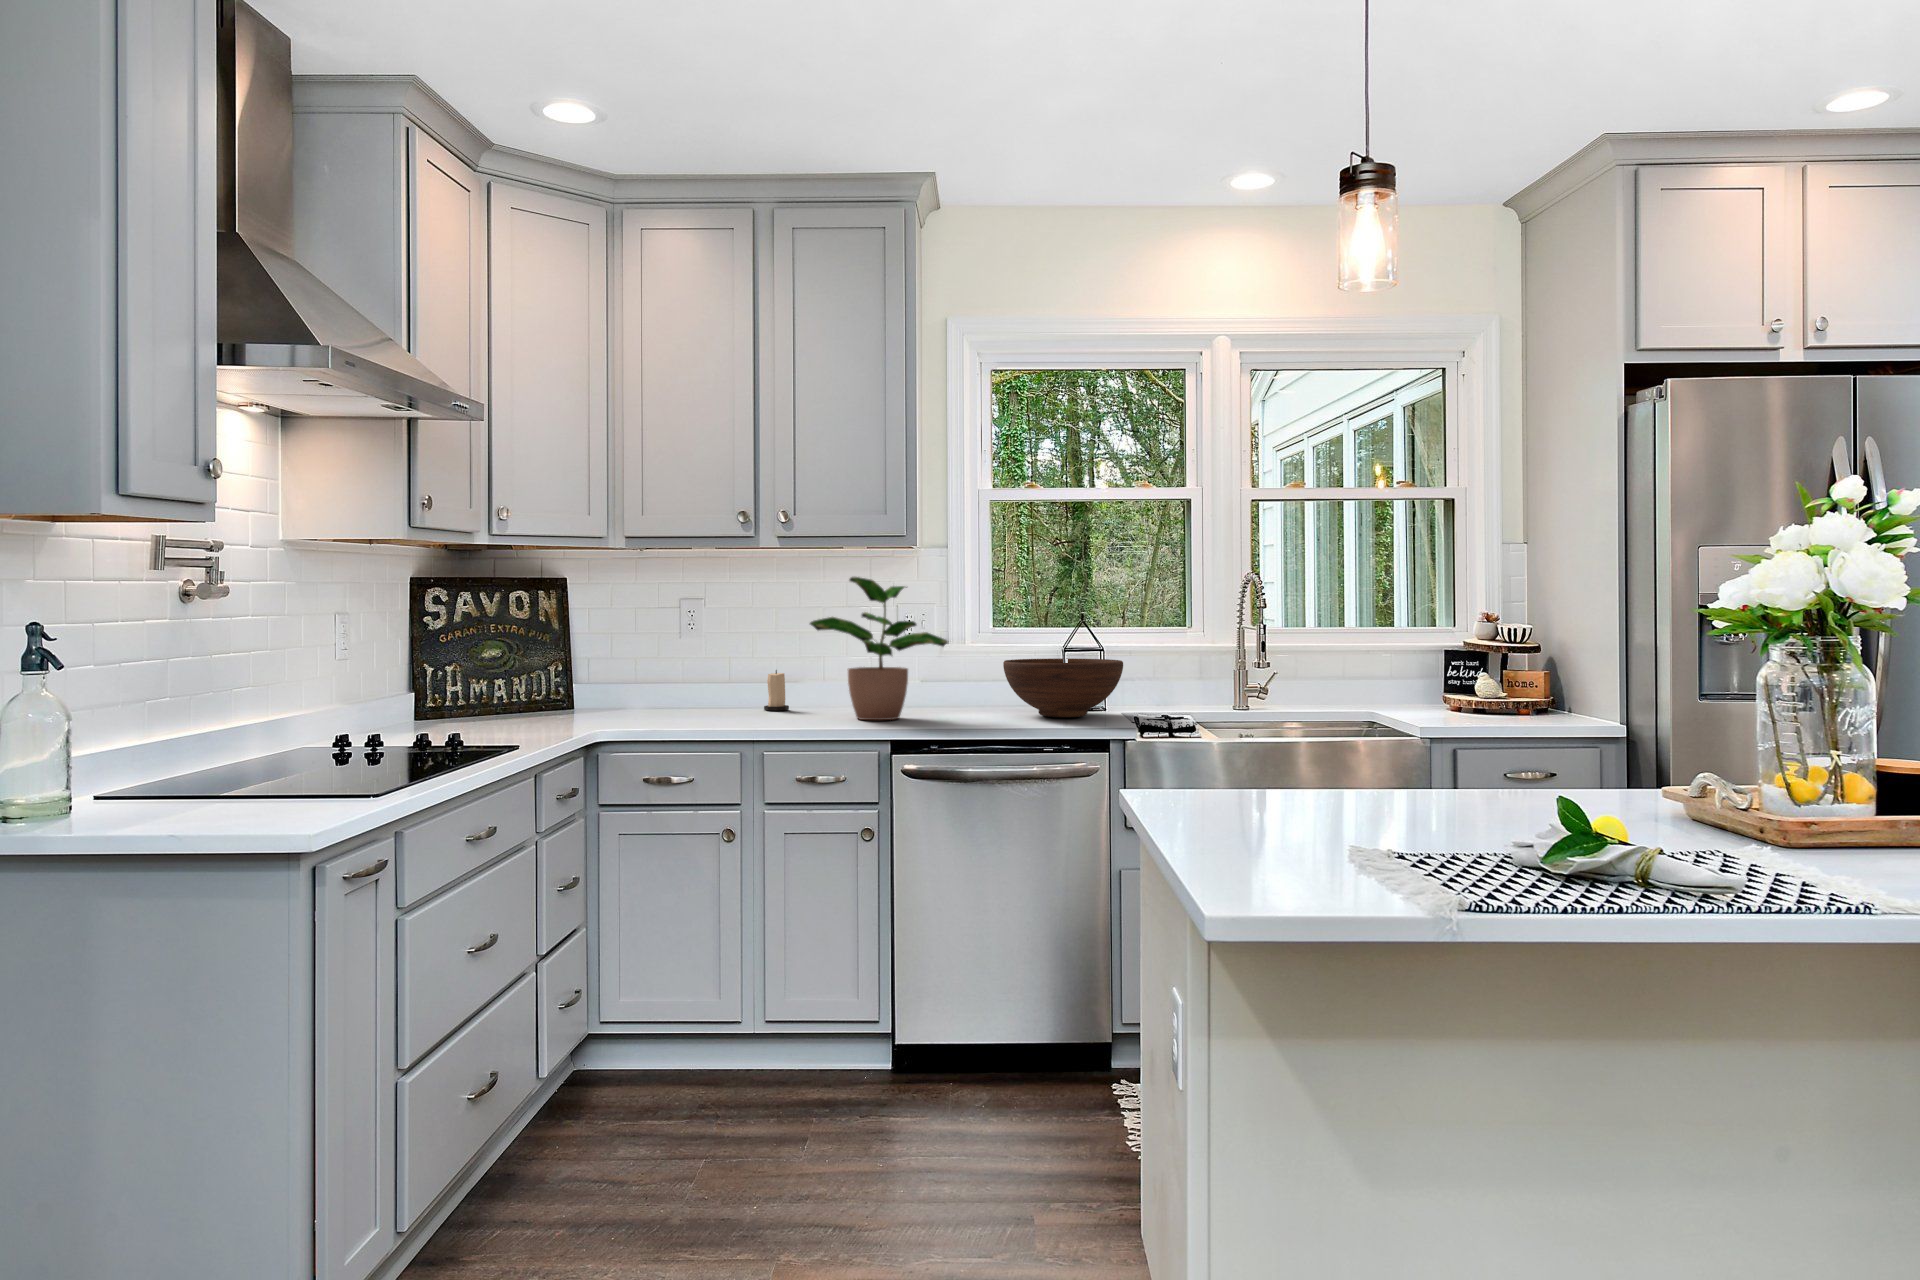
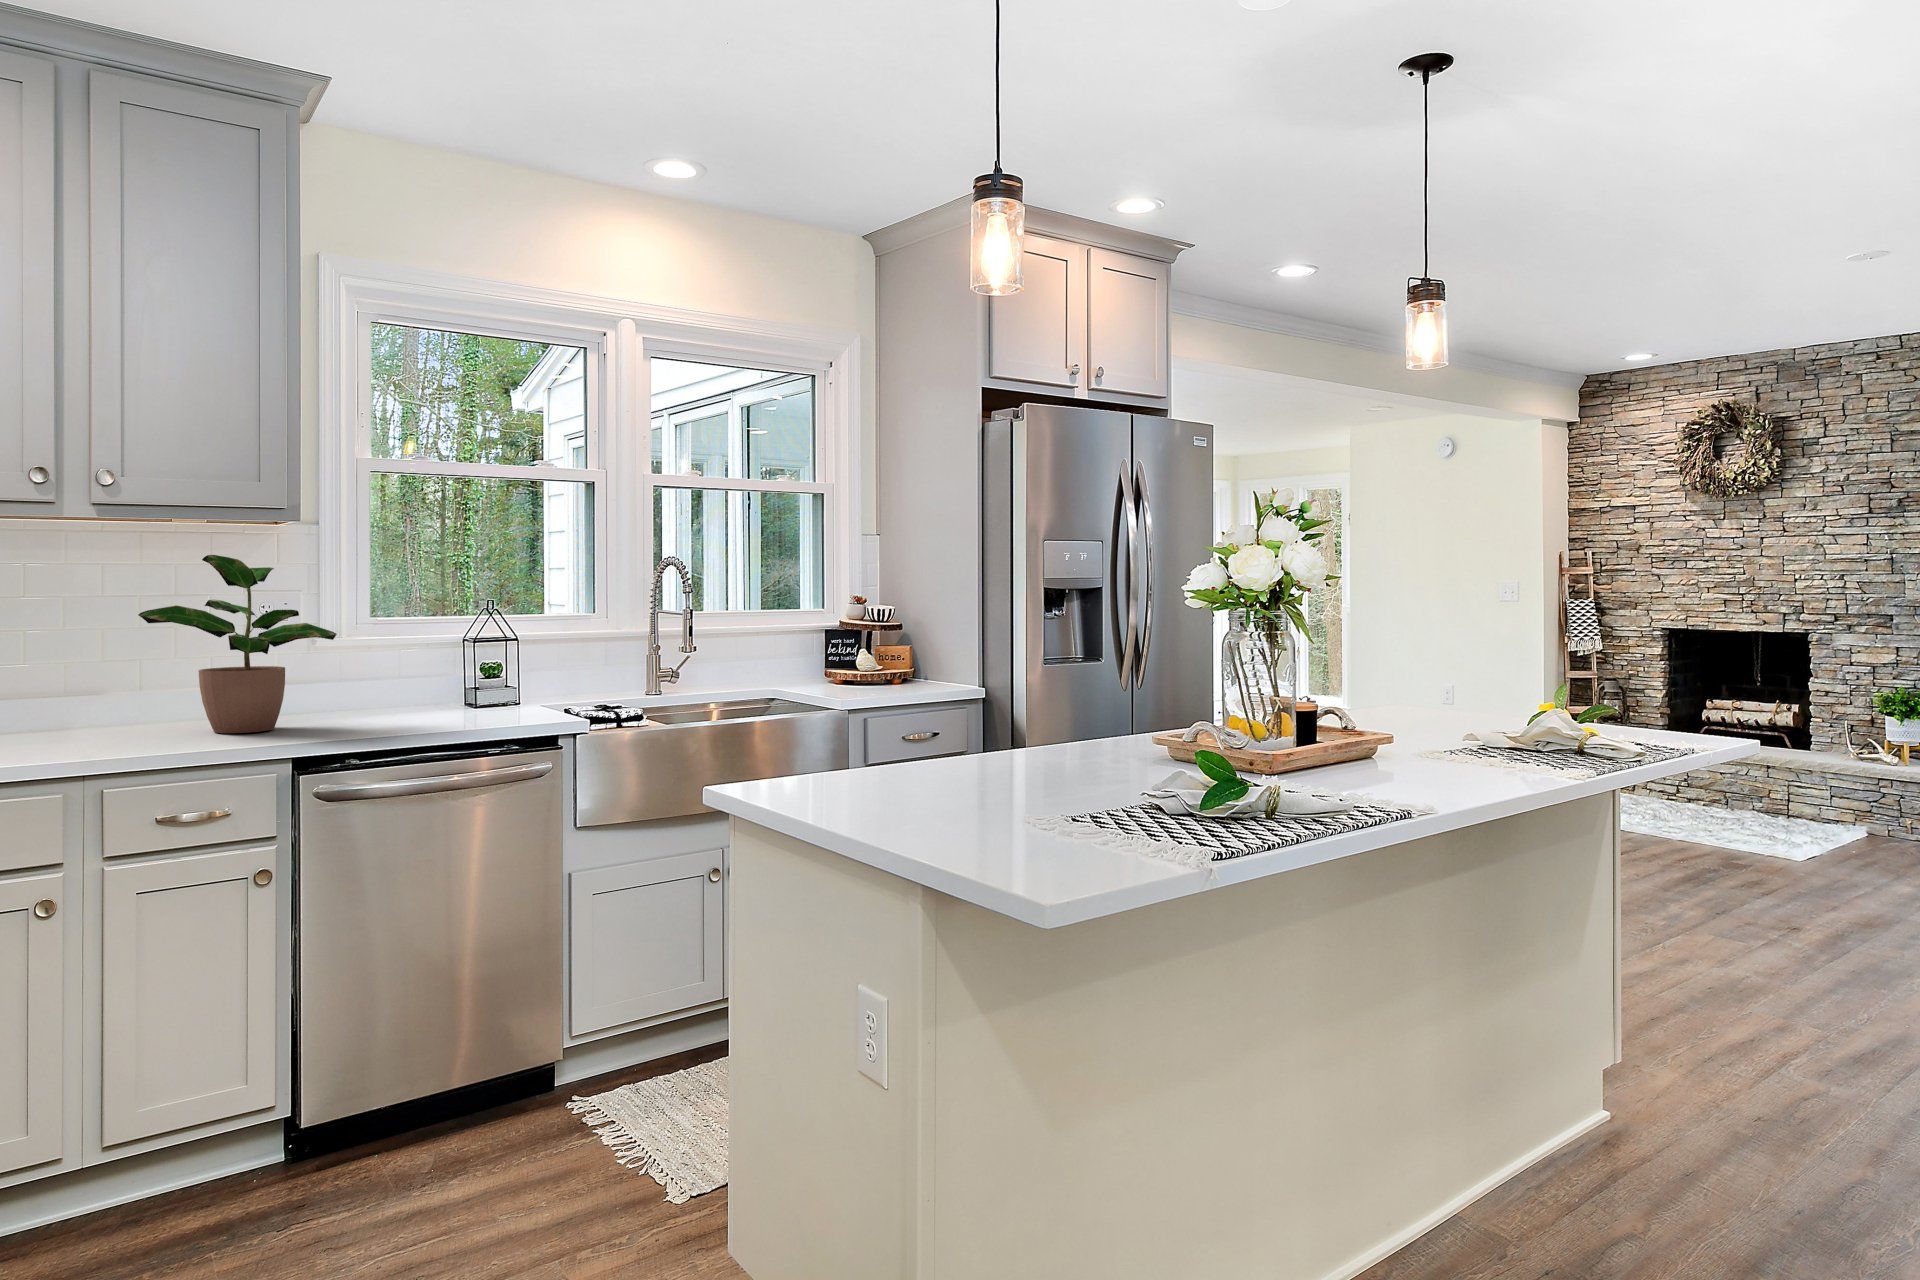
fruit bowl: present [1003,658,1123,717] -> none [399,649,542,715]
candle: present [764,670,789,711] -> none [54,675,94,730]

